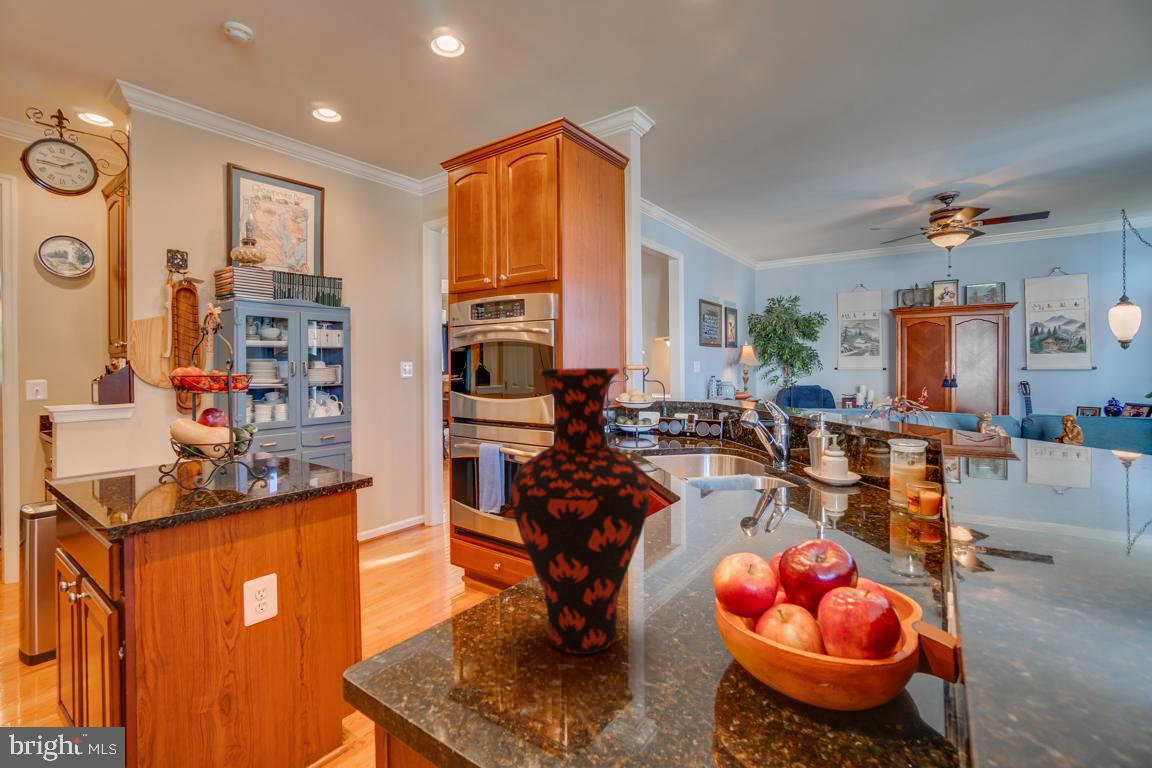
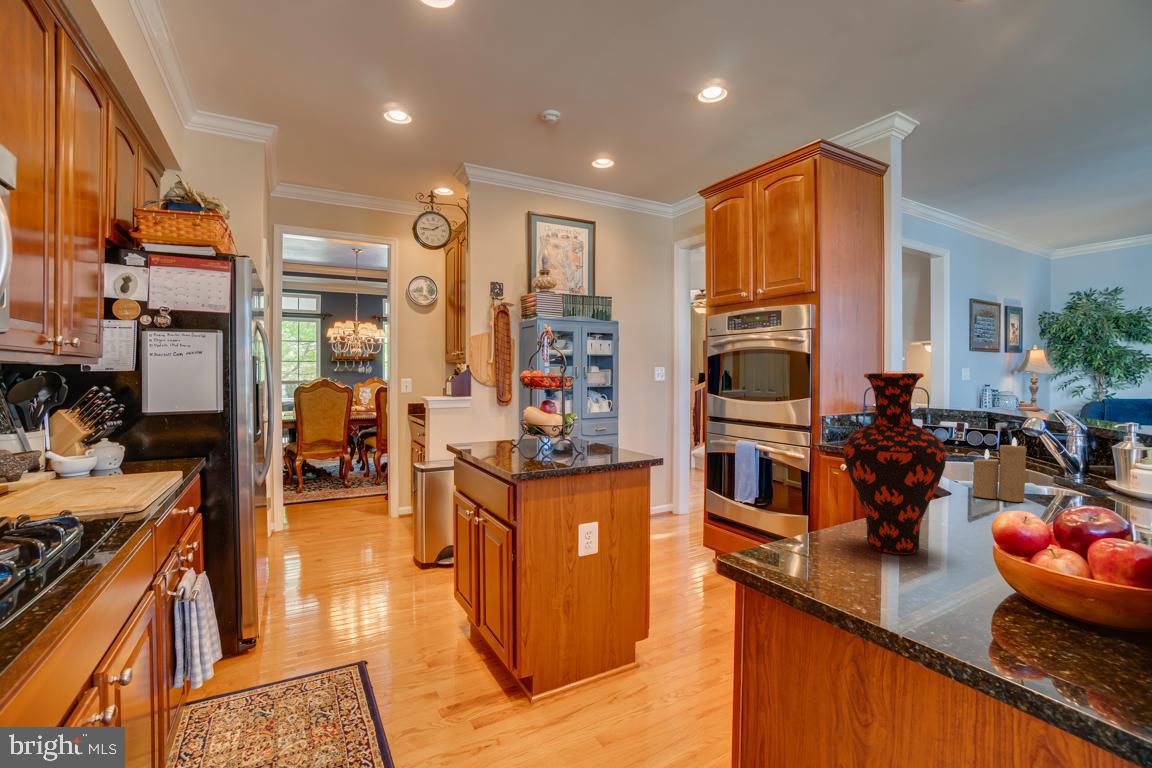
candle: none [695,437,744,509] -> present [972,438,1027,502]

